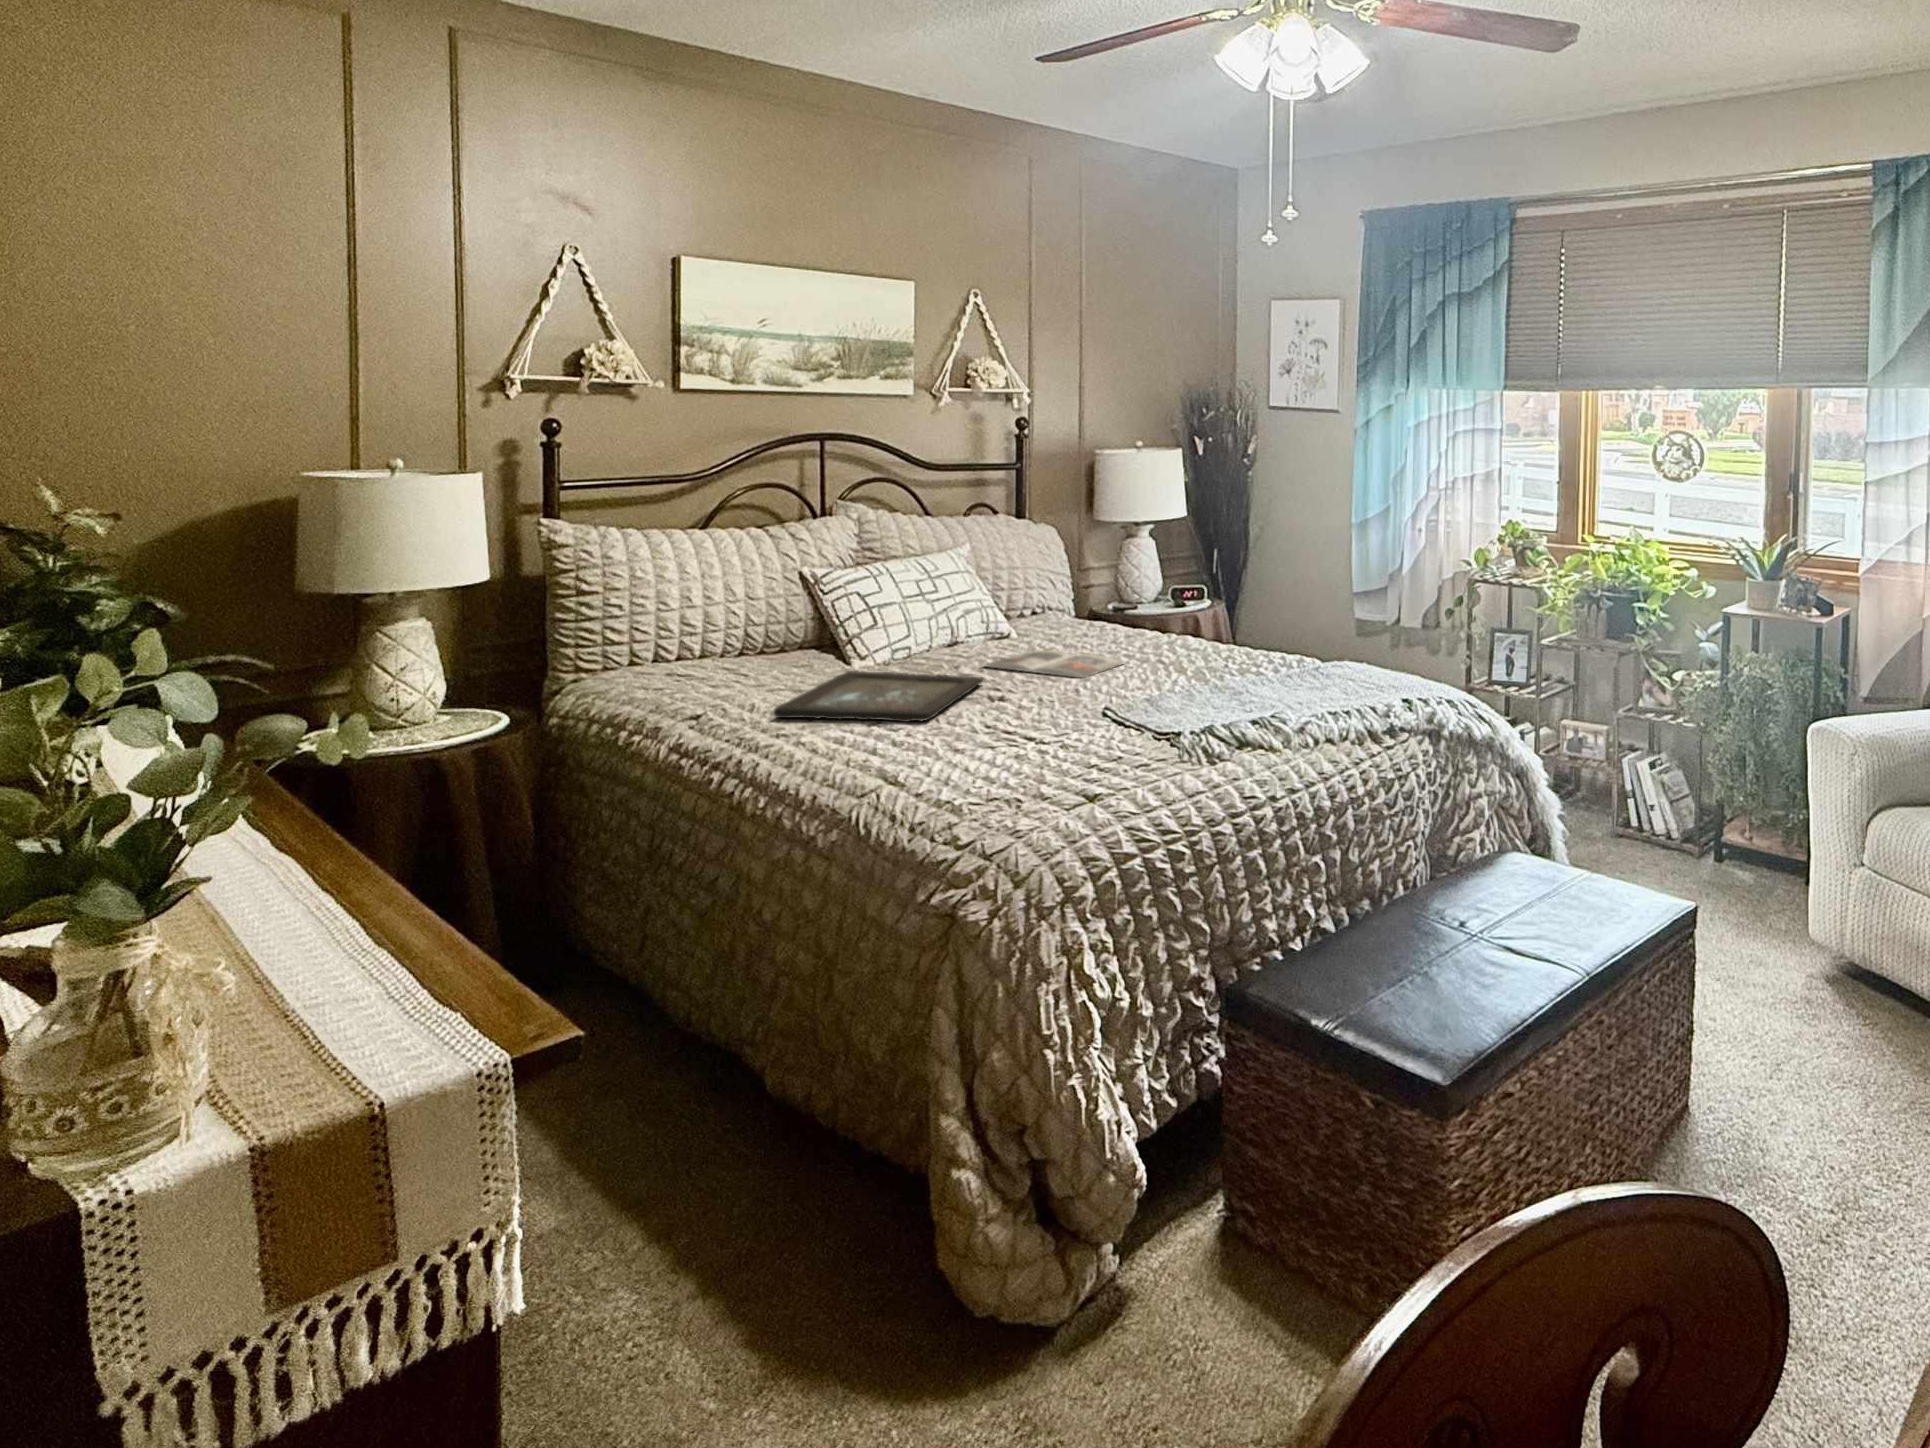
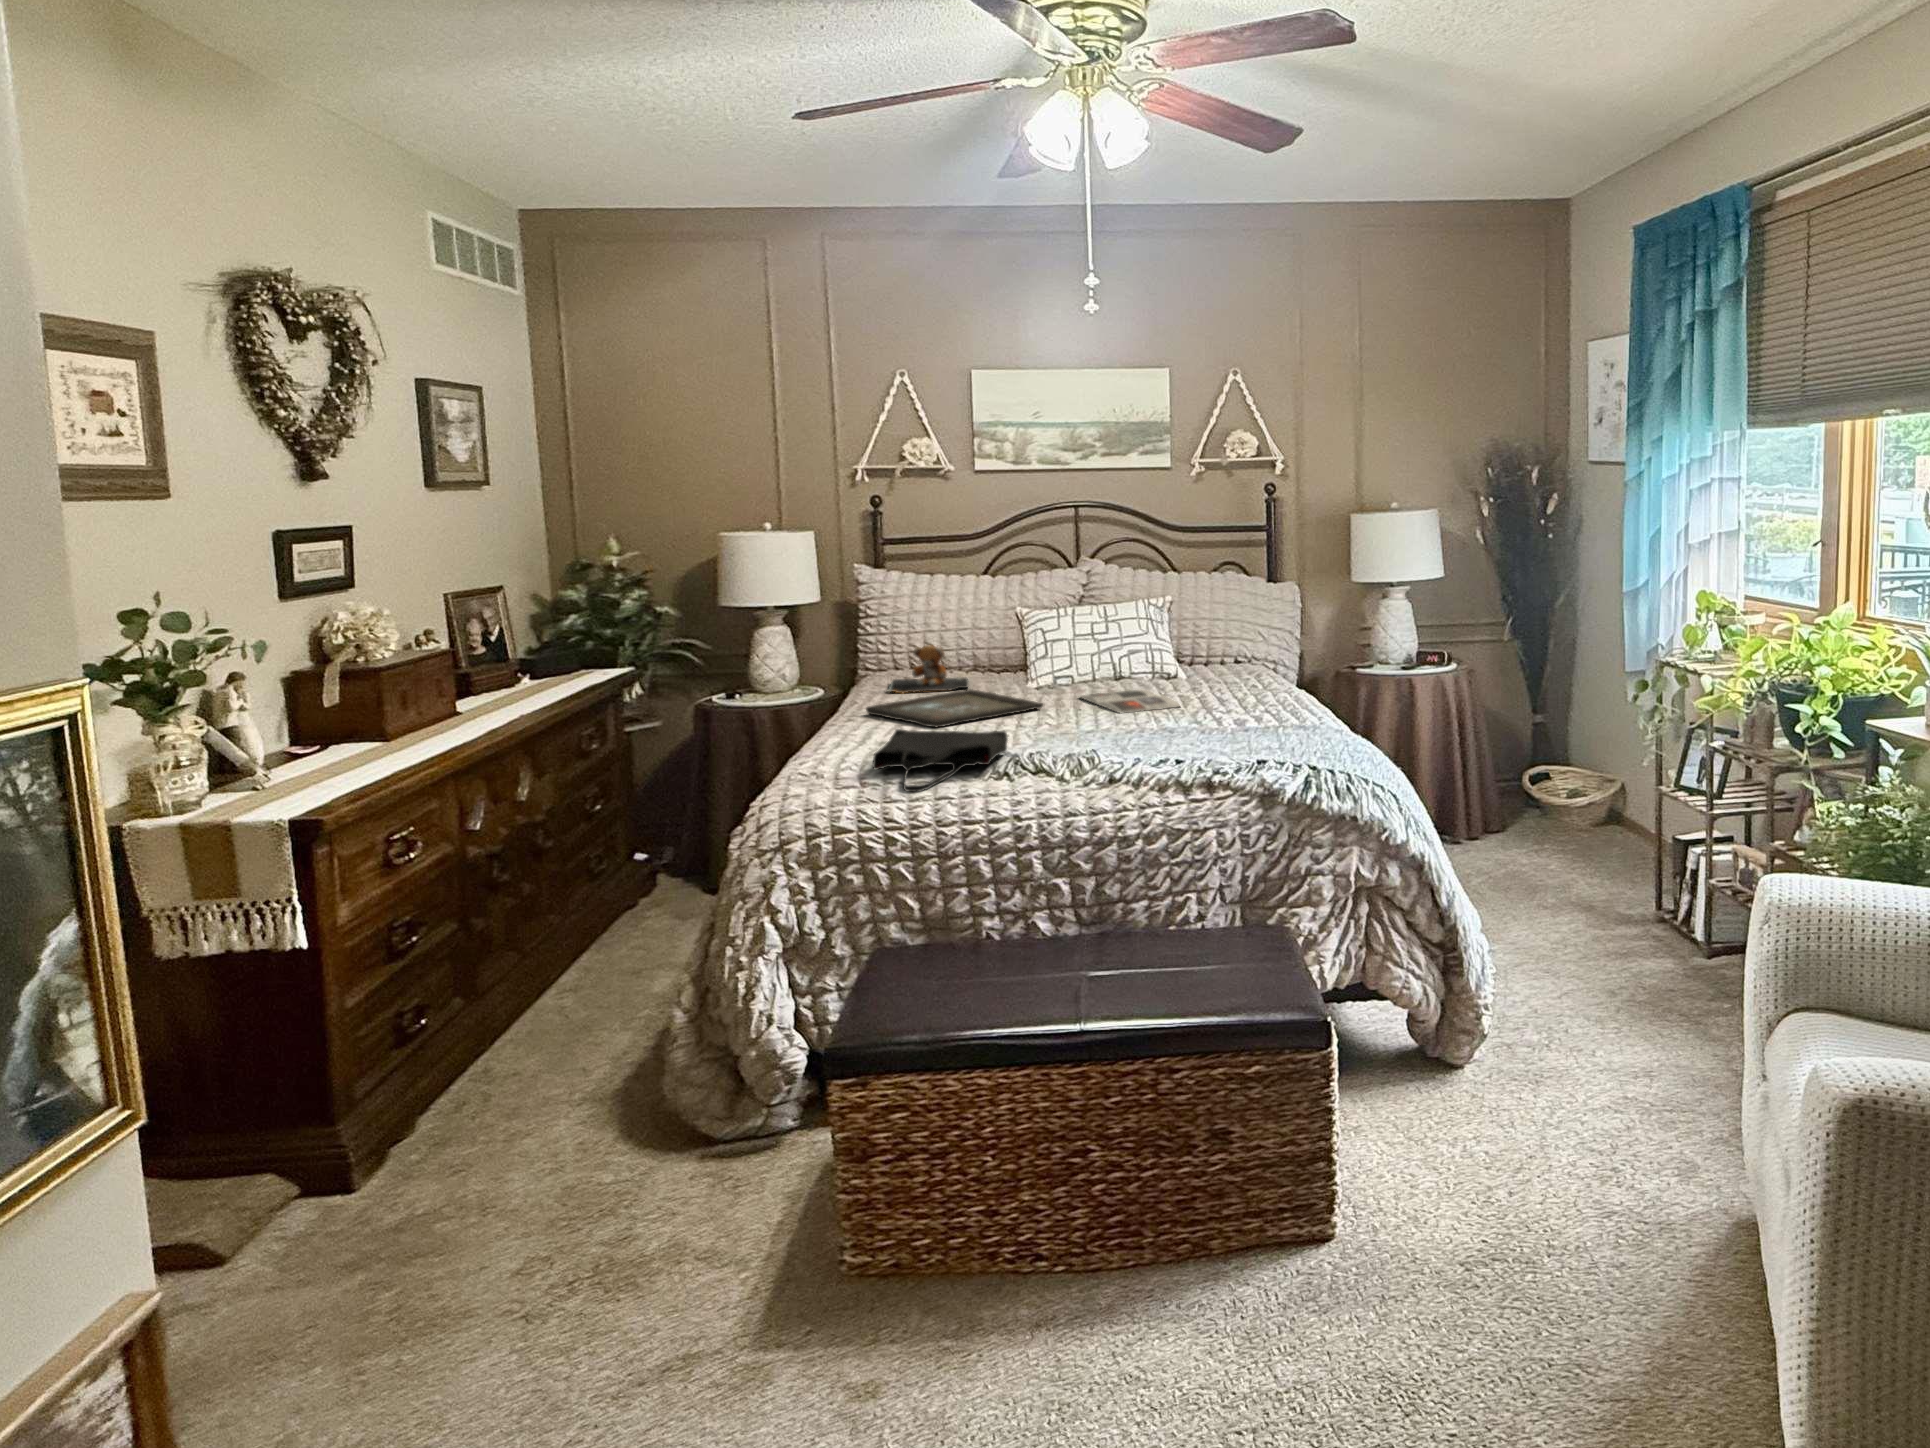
teddy bear: none [671,621,808,689] -> present [887,645,969,694]
tote bag: none [987,710,1164,794] -> present [873,729,1008,792]

